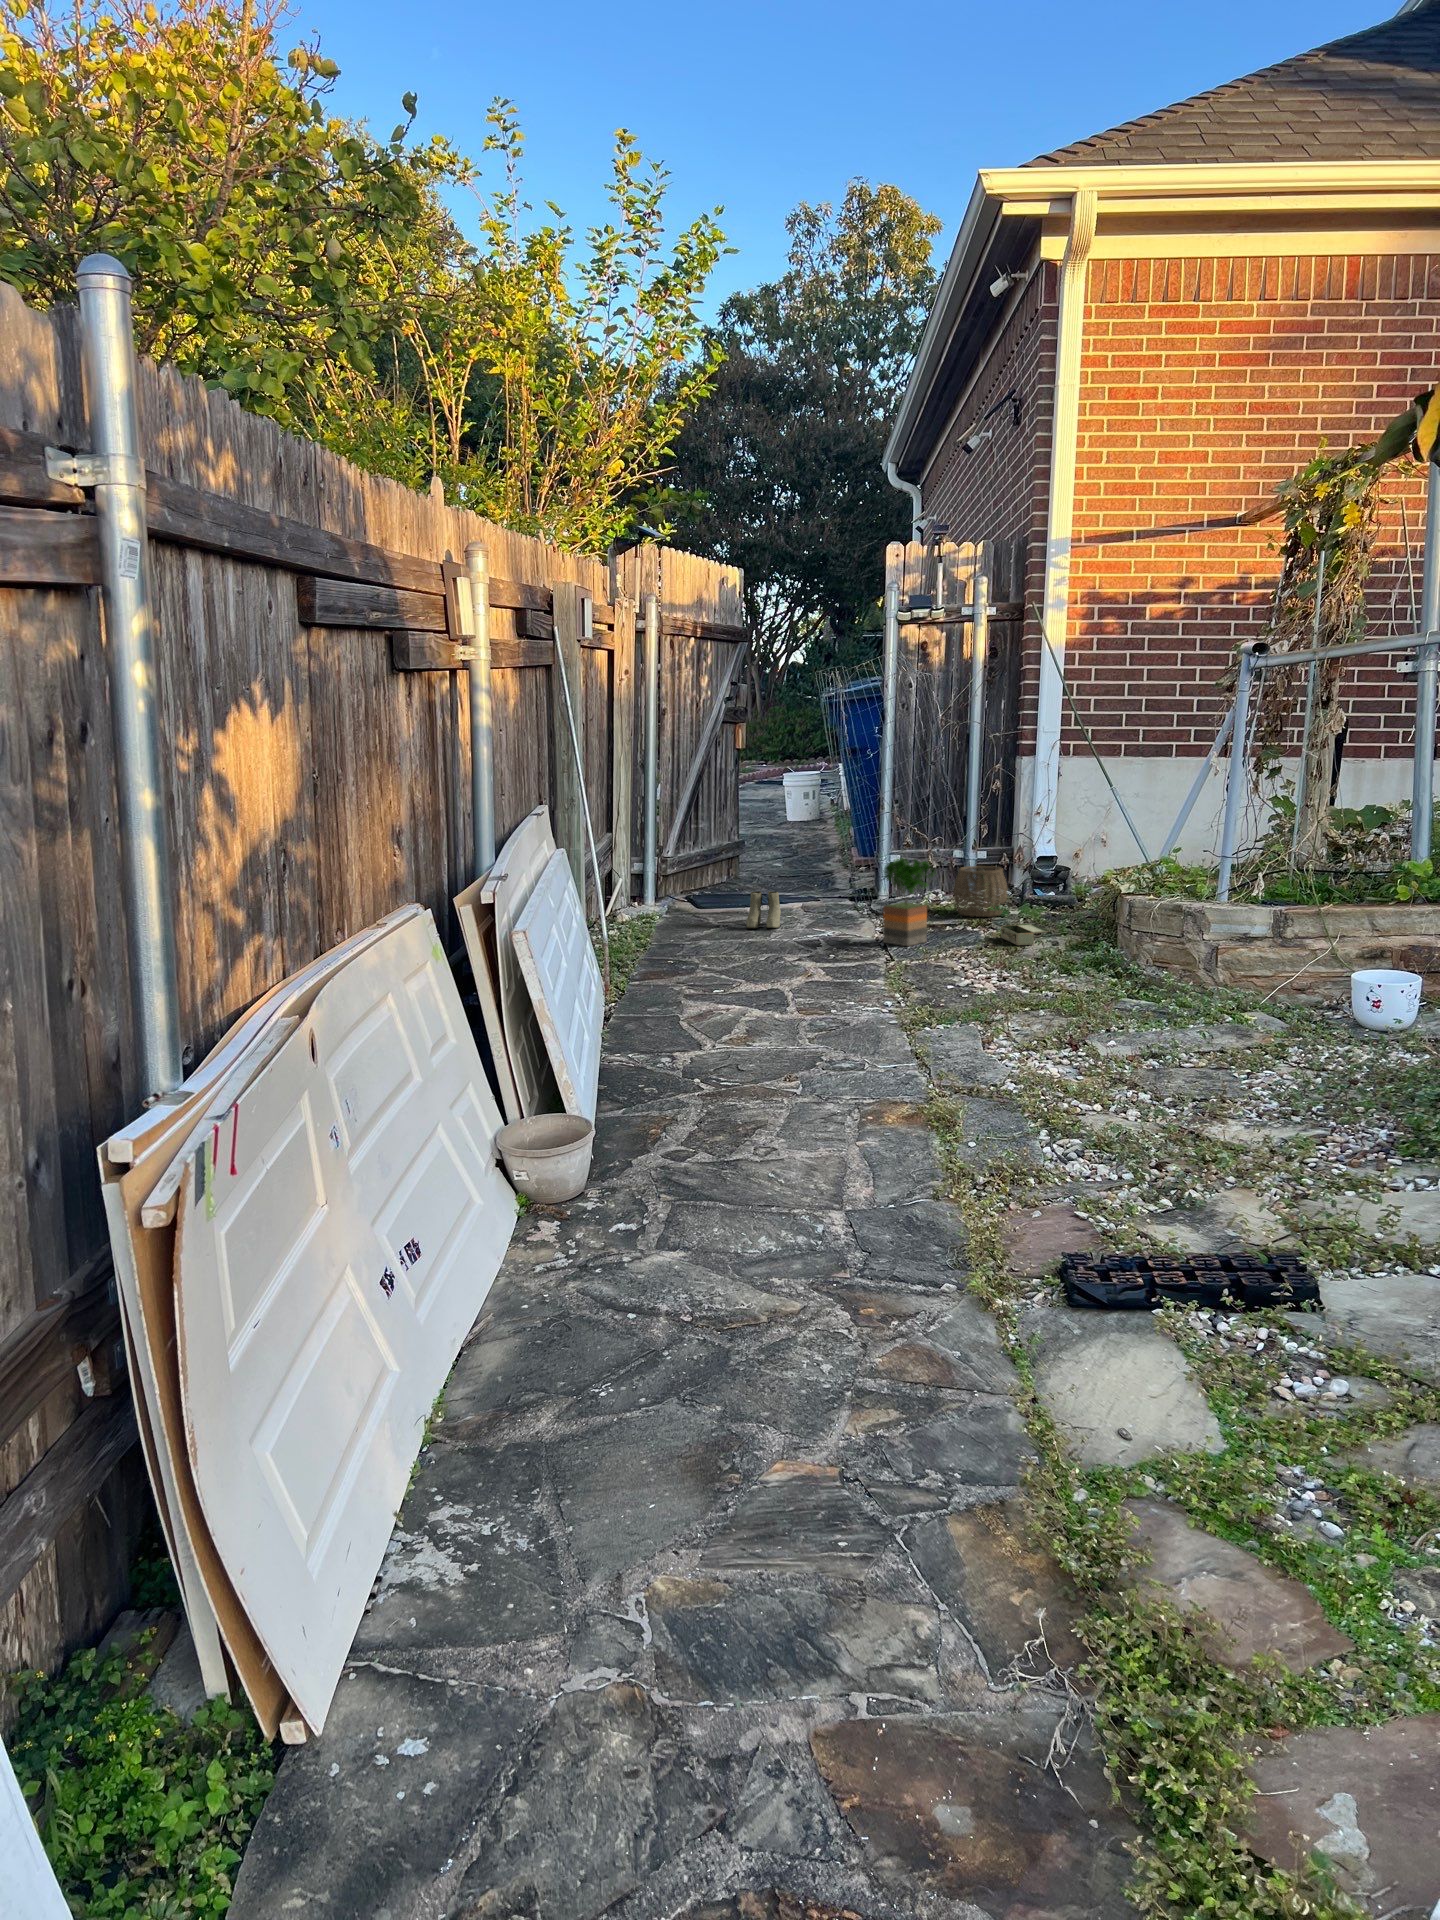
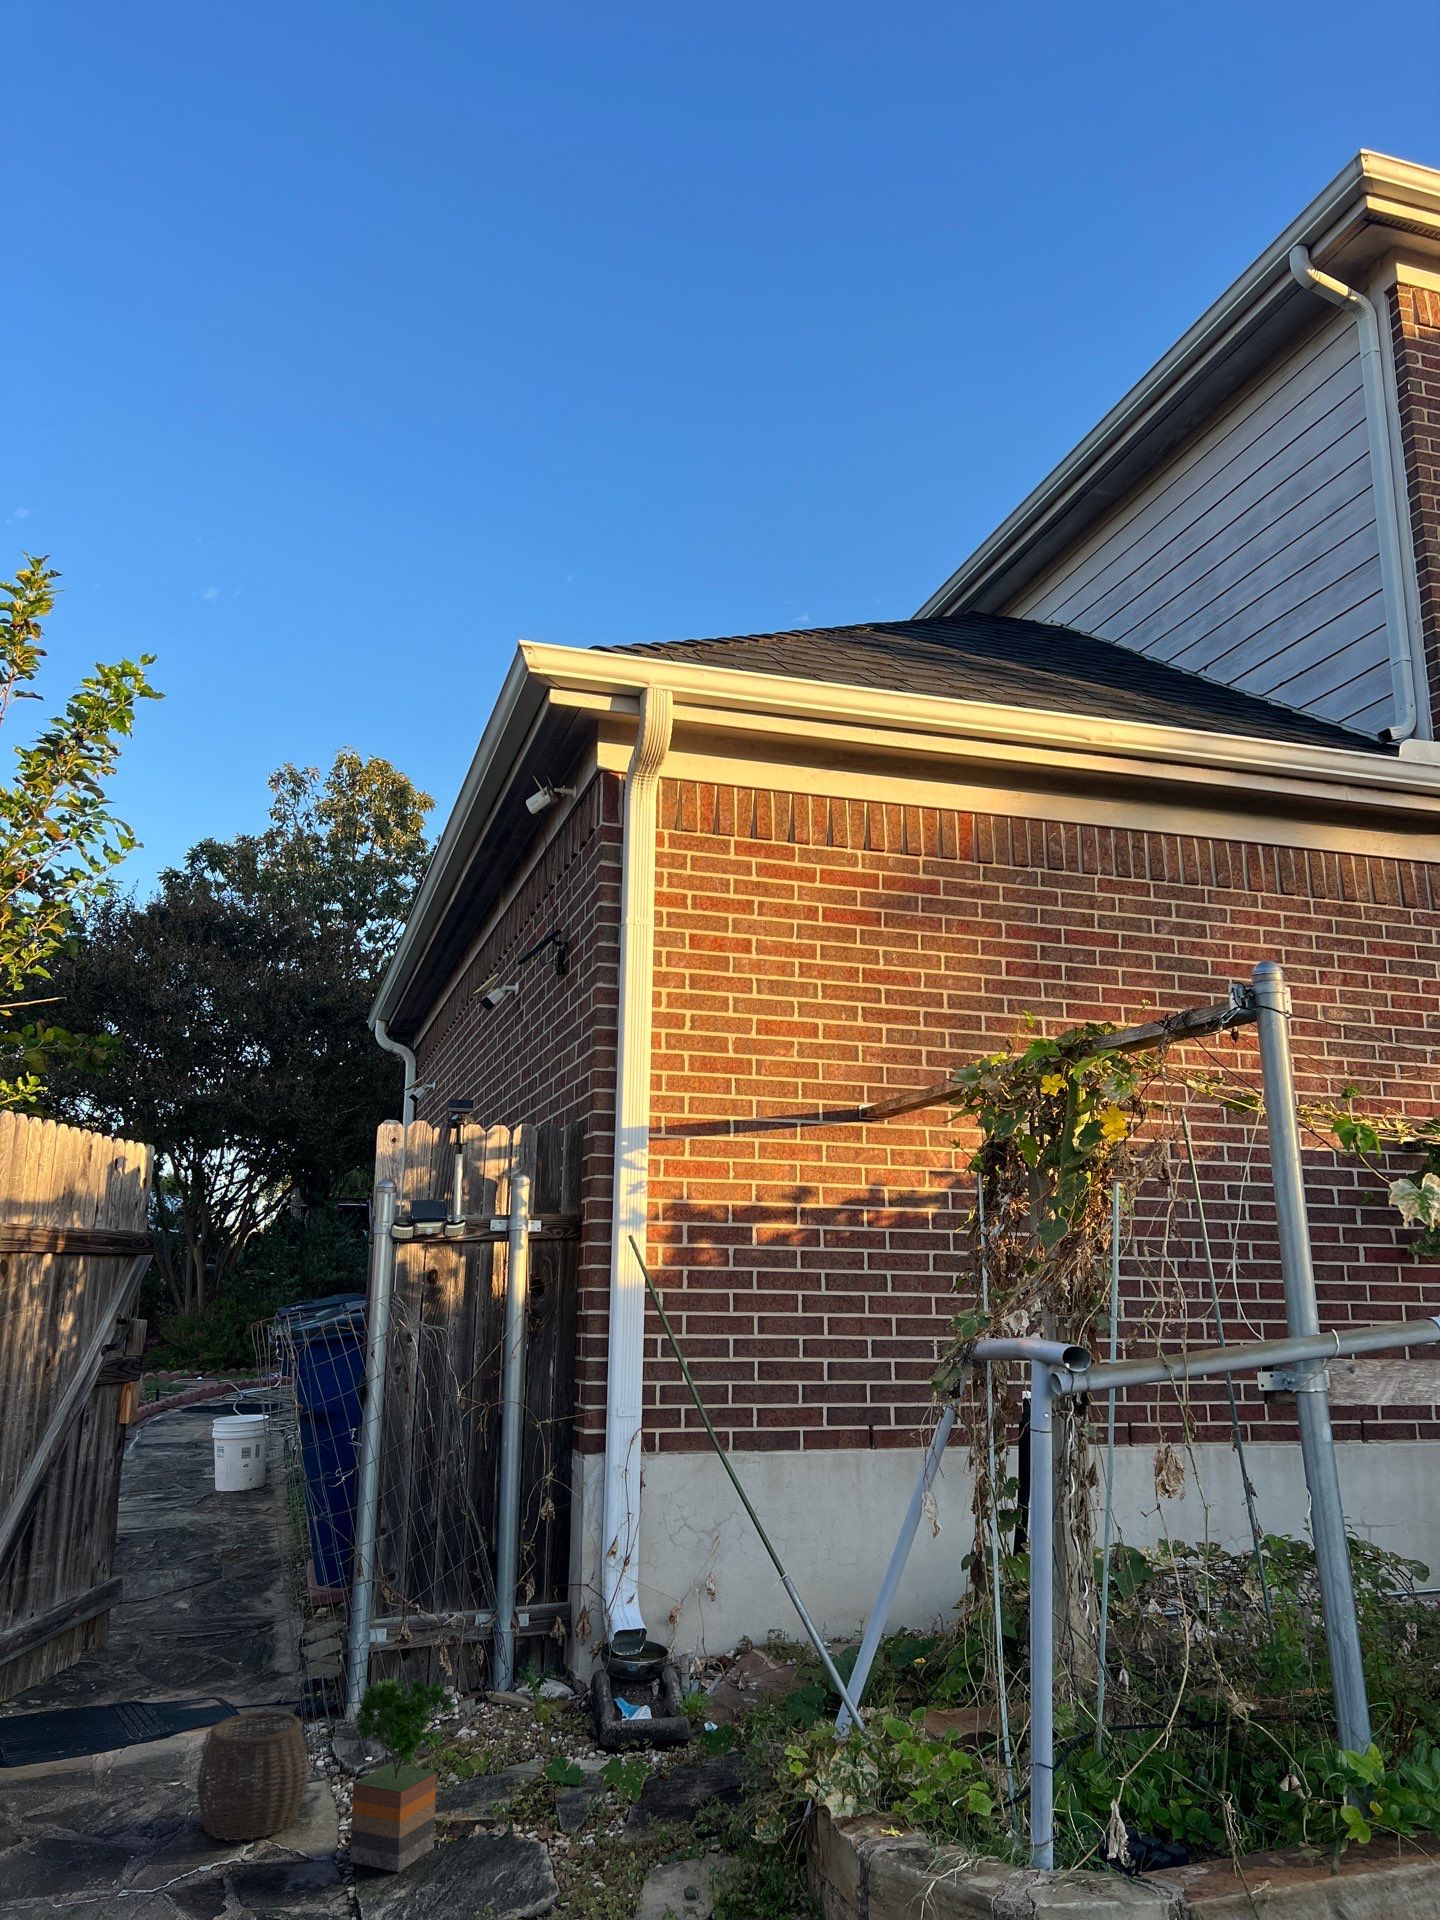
woven basket: present [954,866,1008,917] -> present [197,1712,309,1841]
boots: present [747,891,781,928] -> none [78,1740,154,1835]
toolbox: present [1001,924,1049,945] -> none [566,1777,654,1842]

